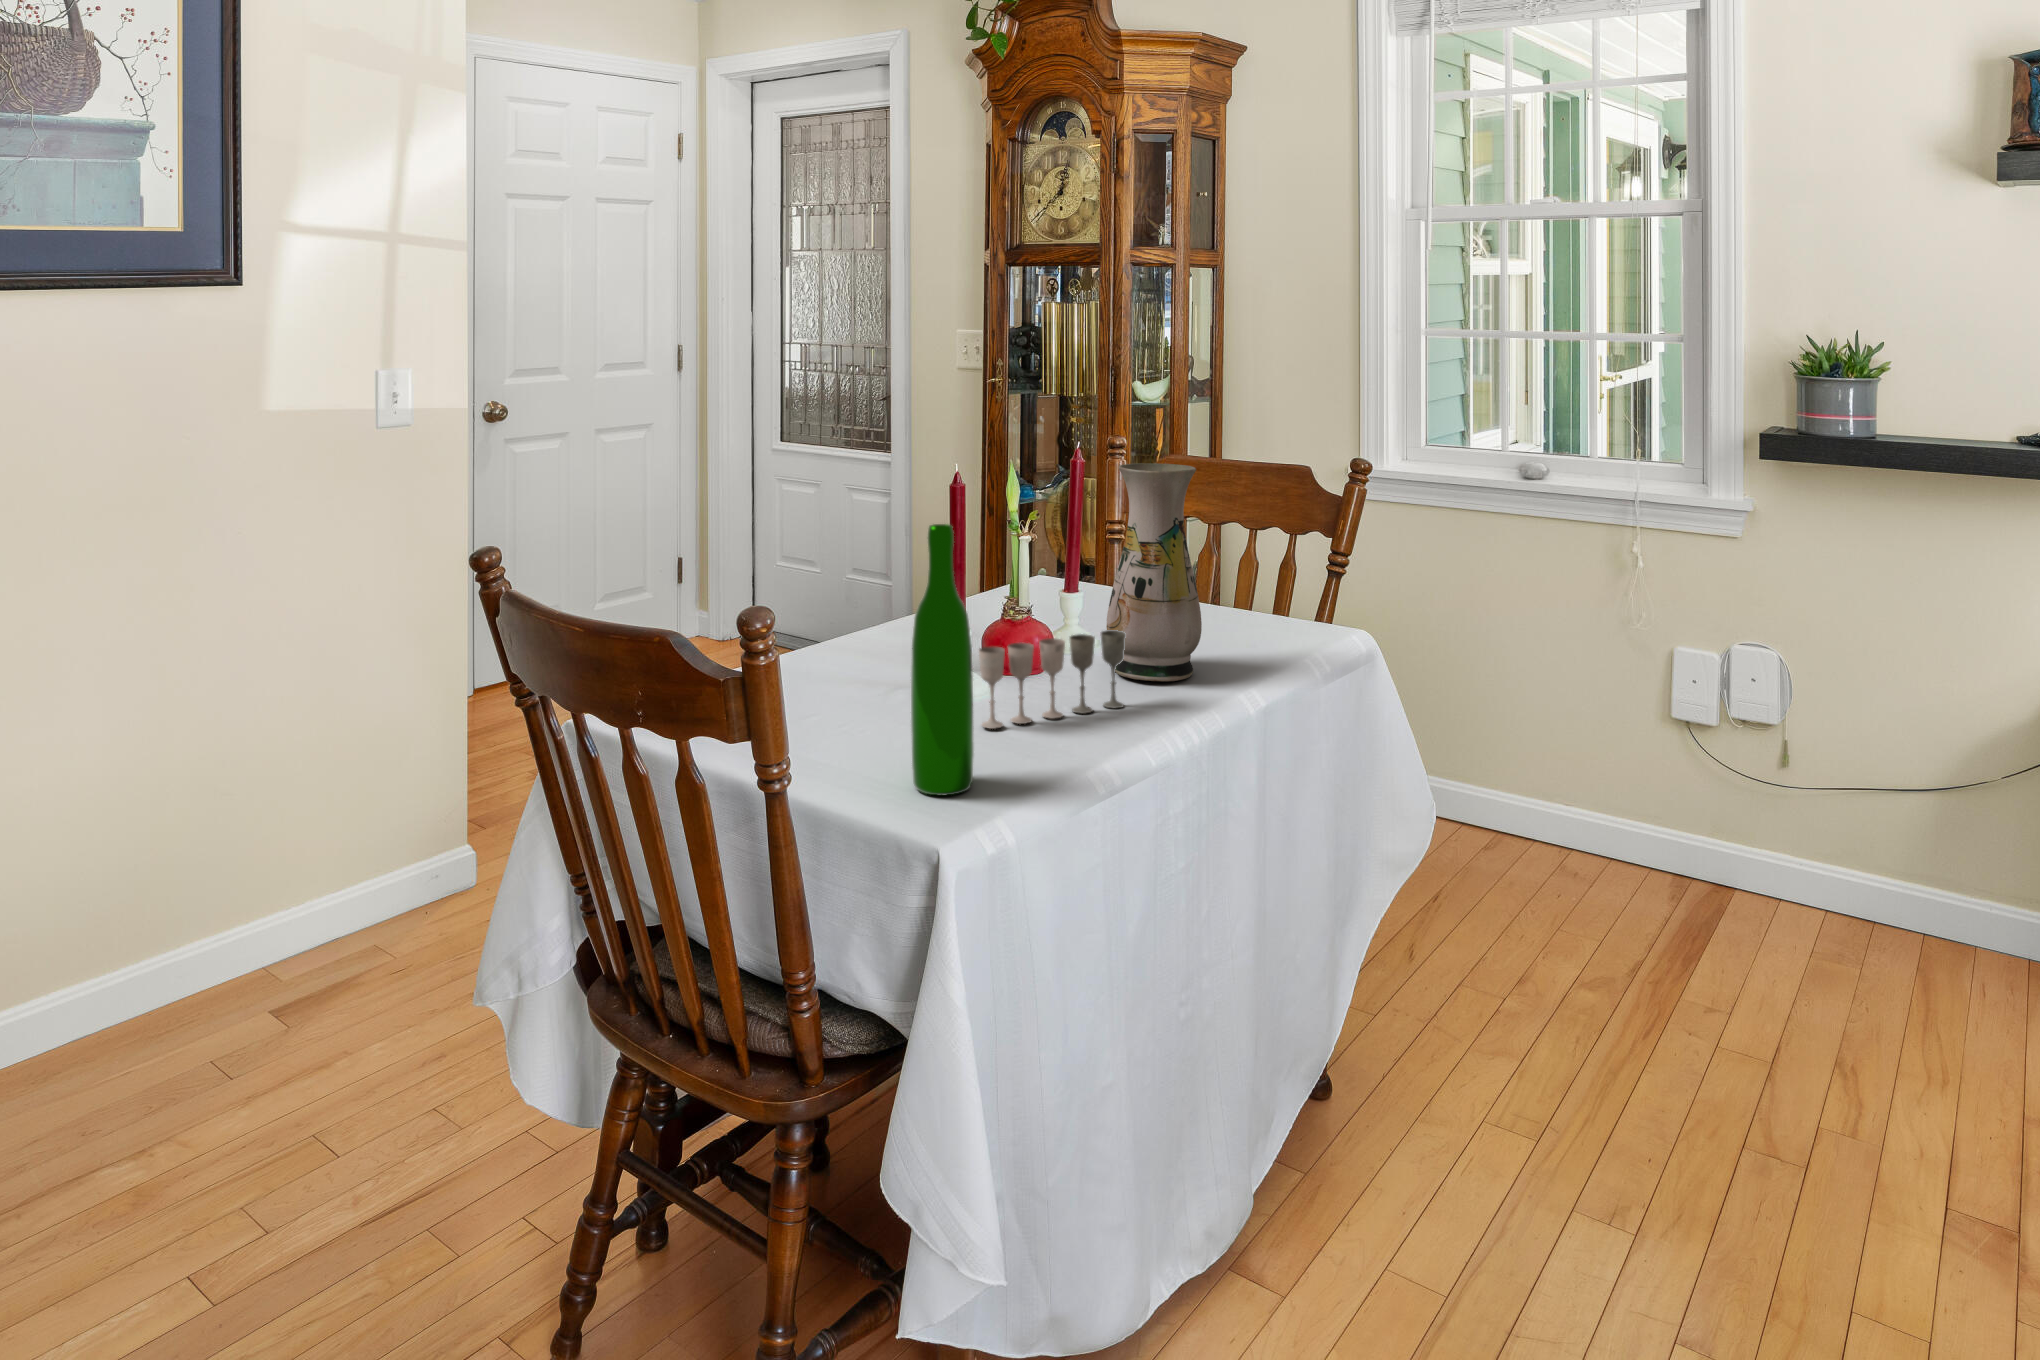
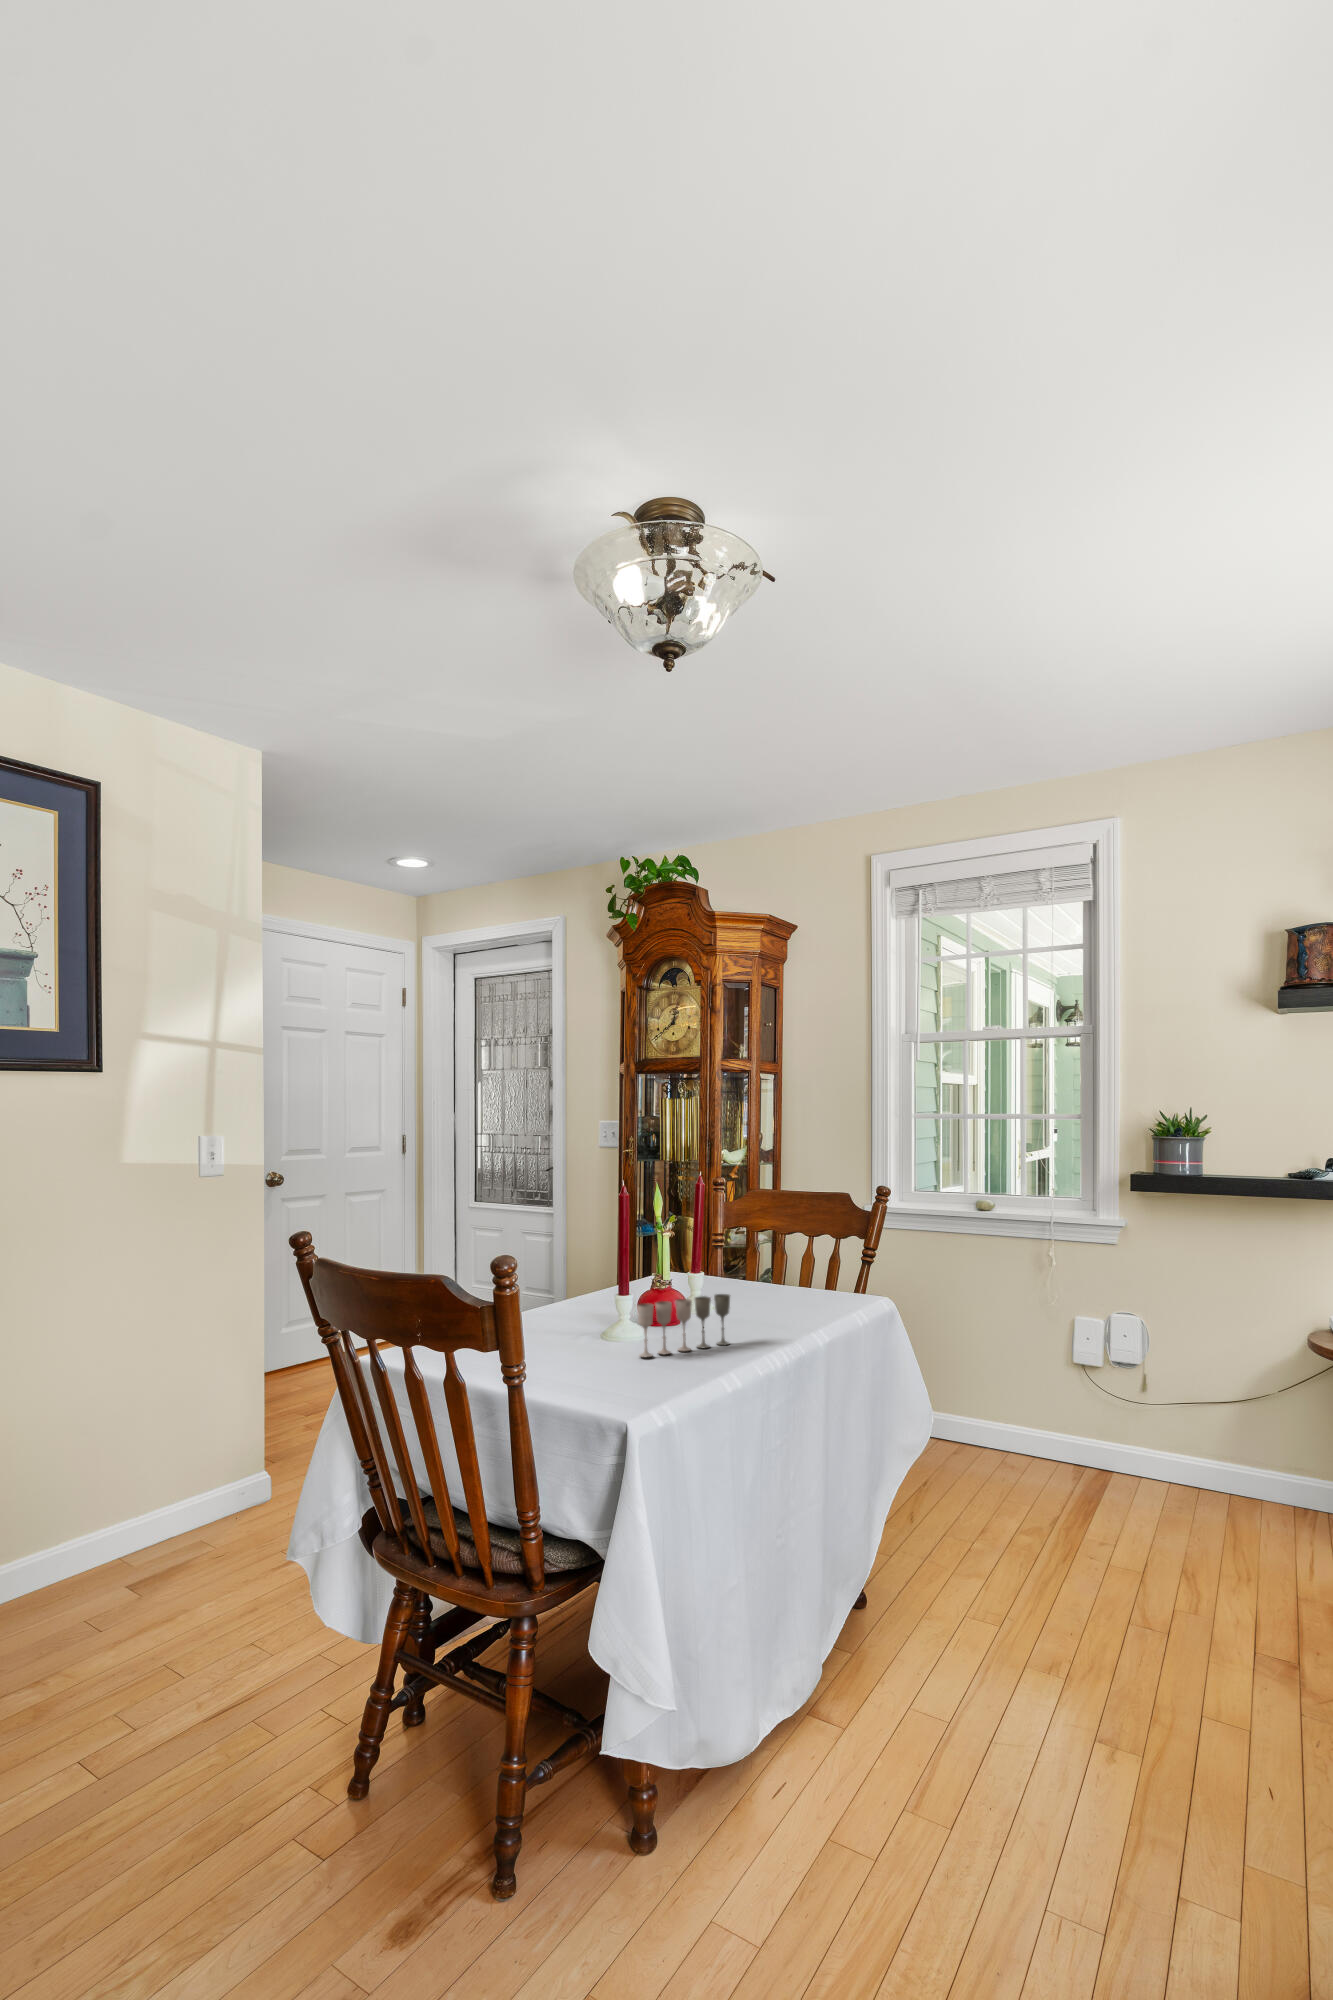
vase: present [1106,463,1202,681] -> none [717,1188,778,1330]
wine bottle: present [911,524,974,795] -> none [598,1217,637,1392]

